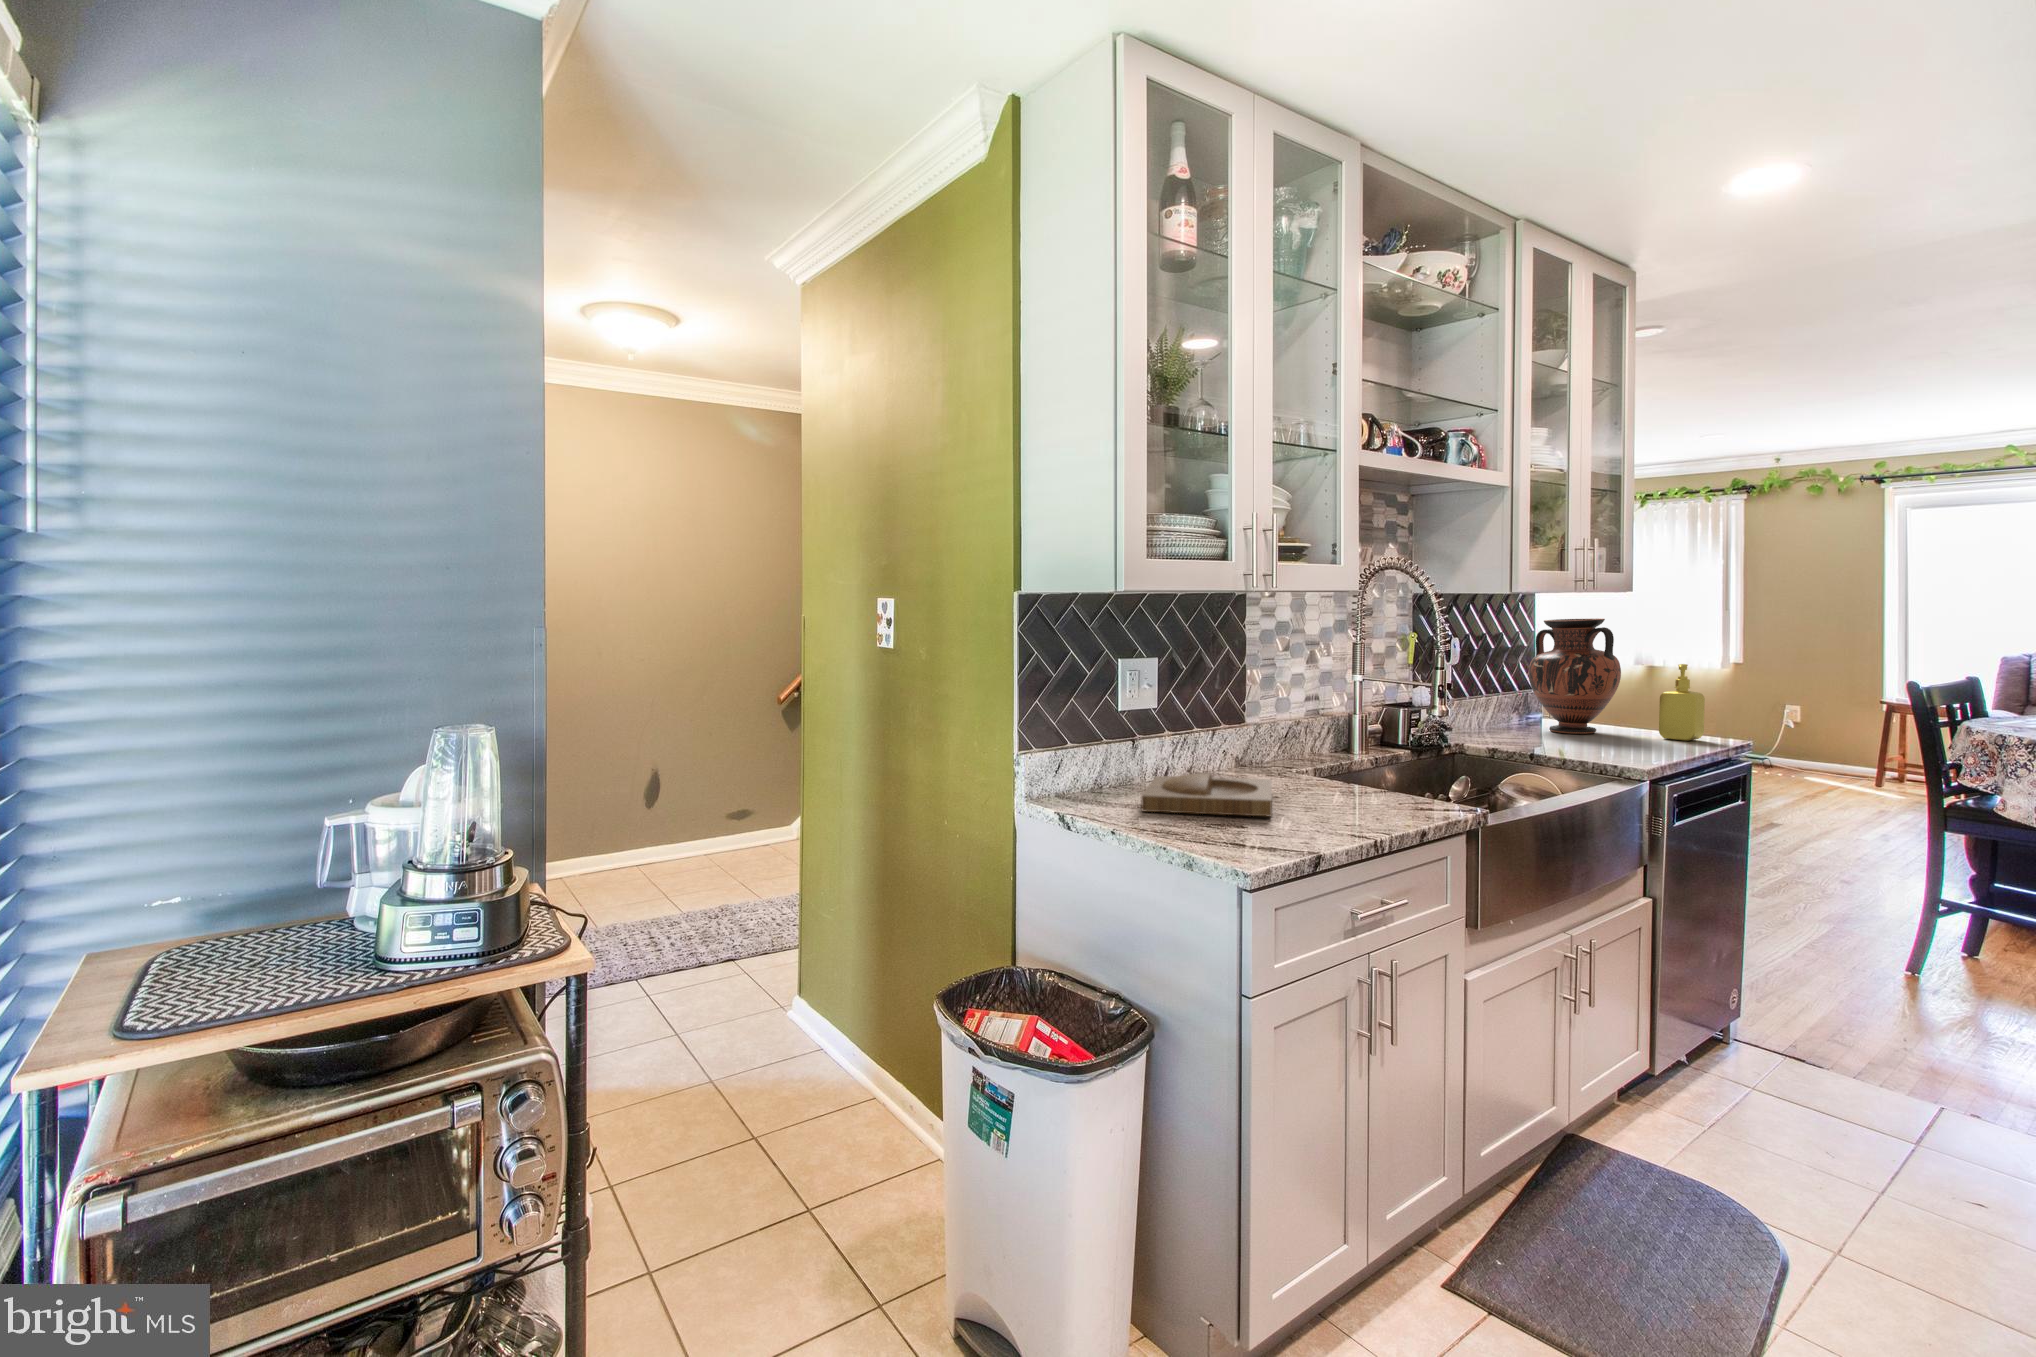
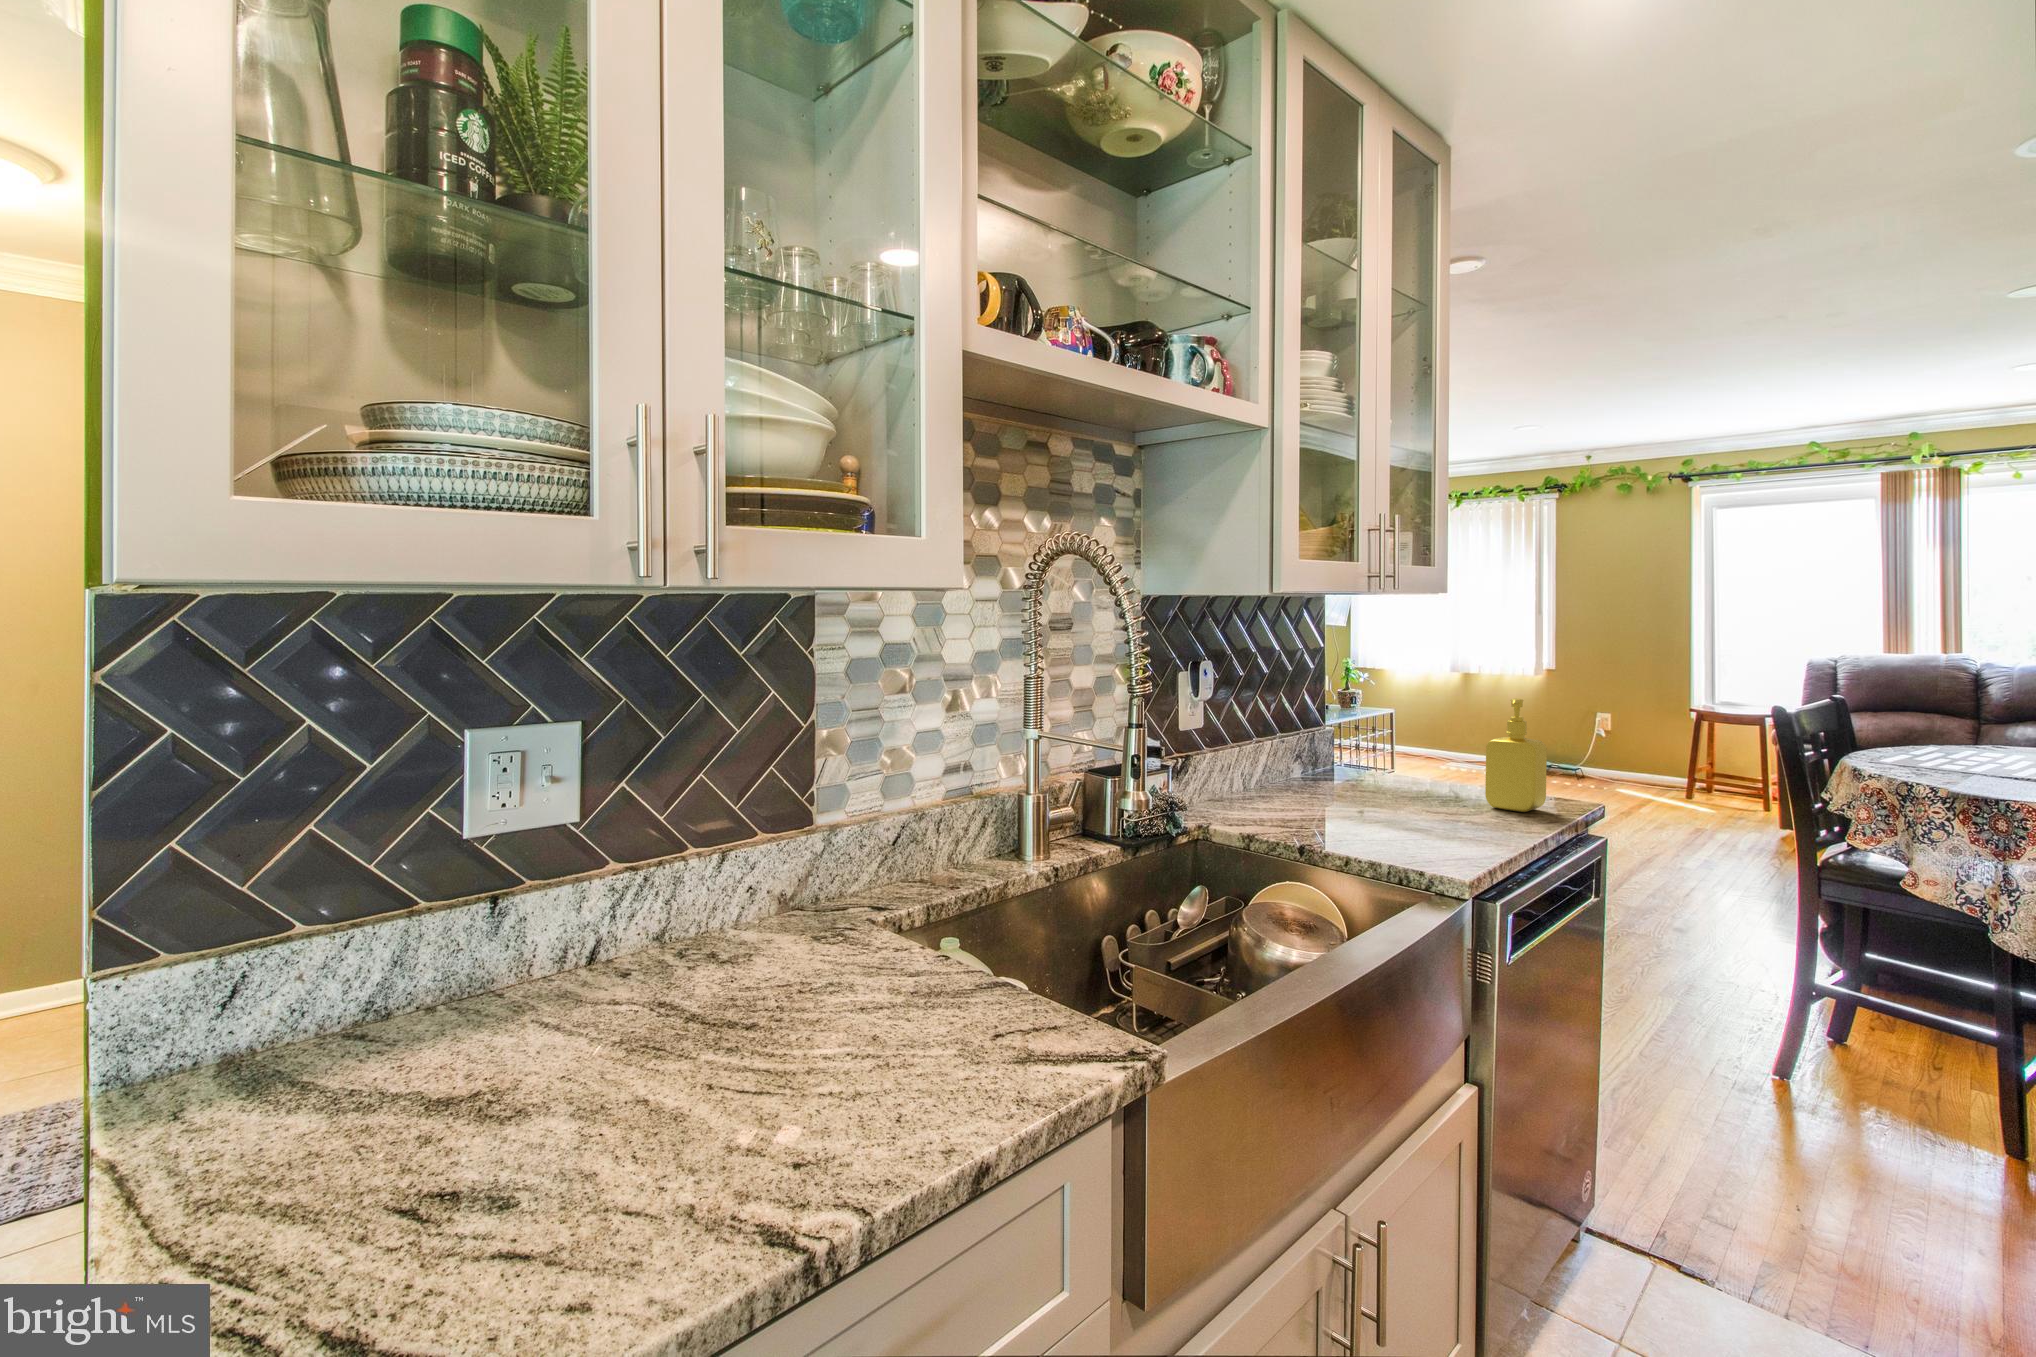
vase: present [1528,618,1621,734] -> none [1311,631,1434,799]
tray: present [1141,773,1272,816] -> none [329,975,753,1146]

